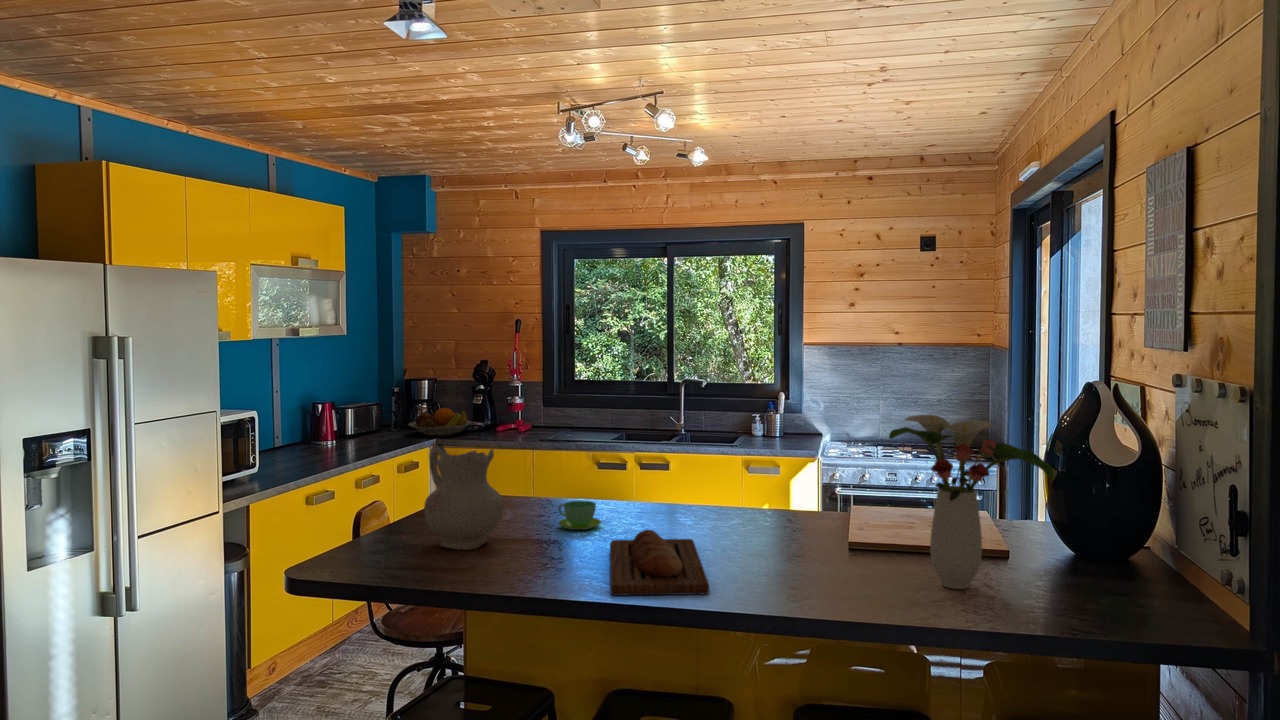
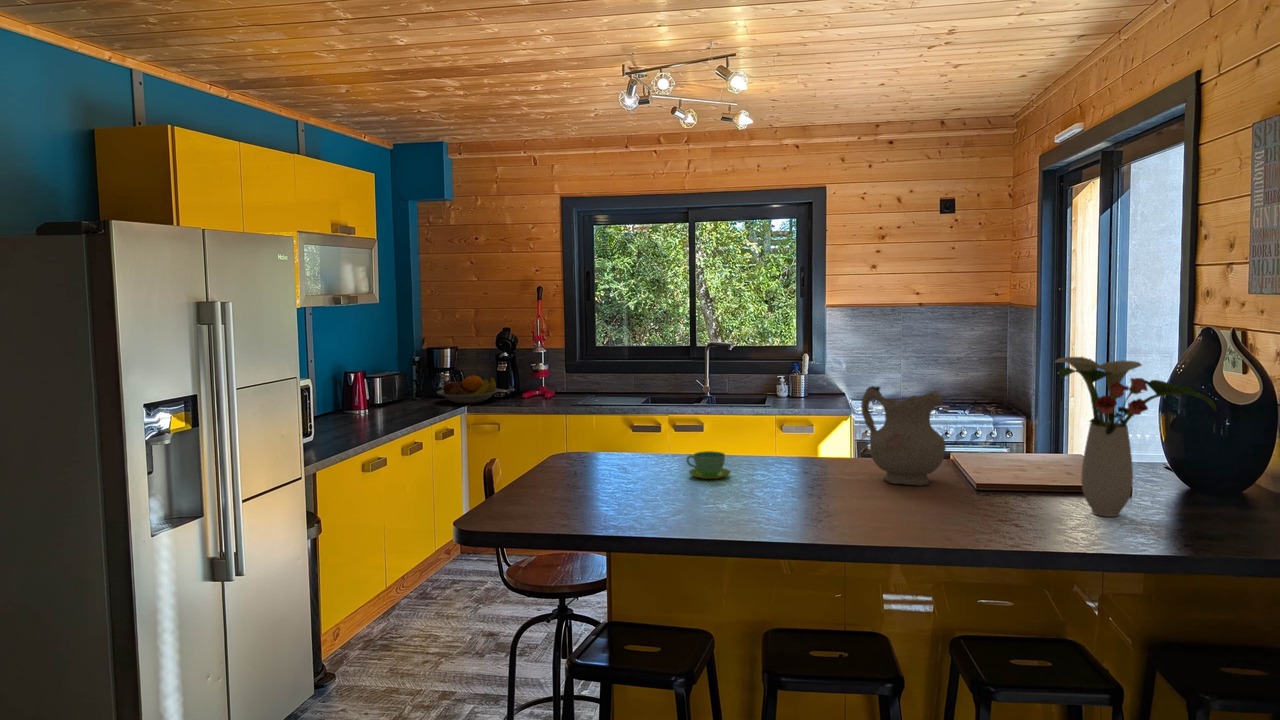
ceramic pitcher: present [424,441,504,550] -> present [861,386,946,486]
bread loaf: present [610,530,709,596] -> none [759,474,888,533]

